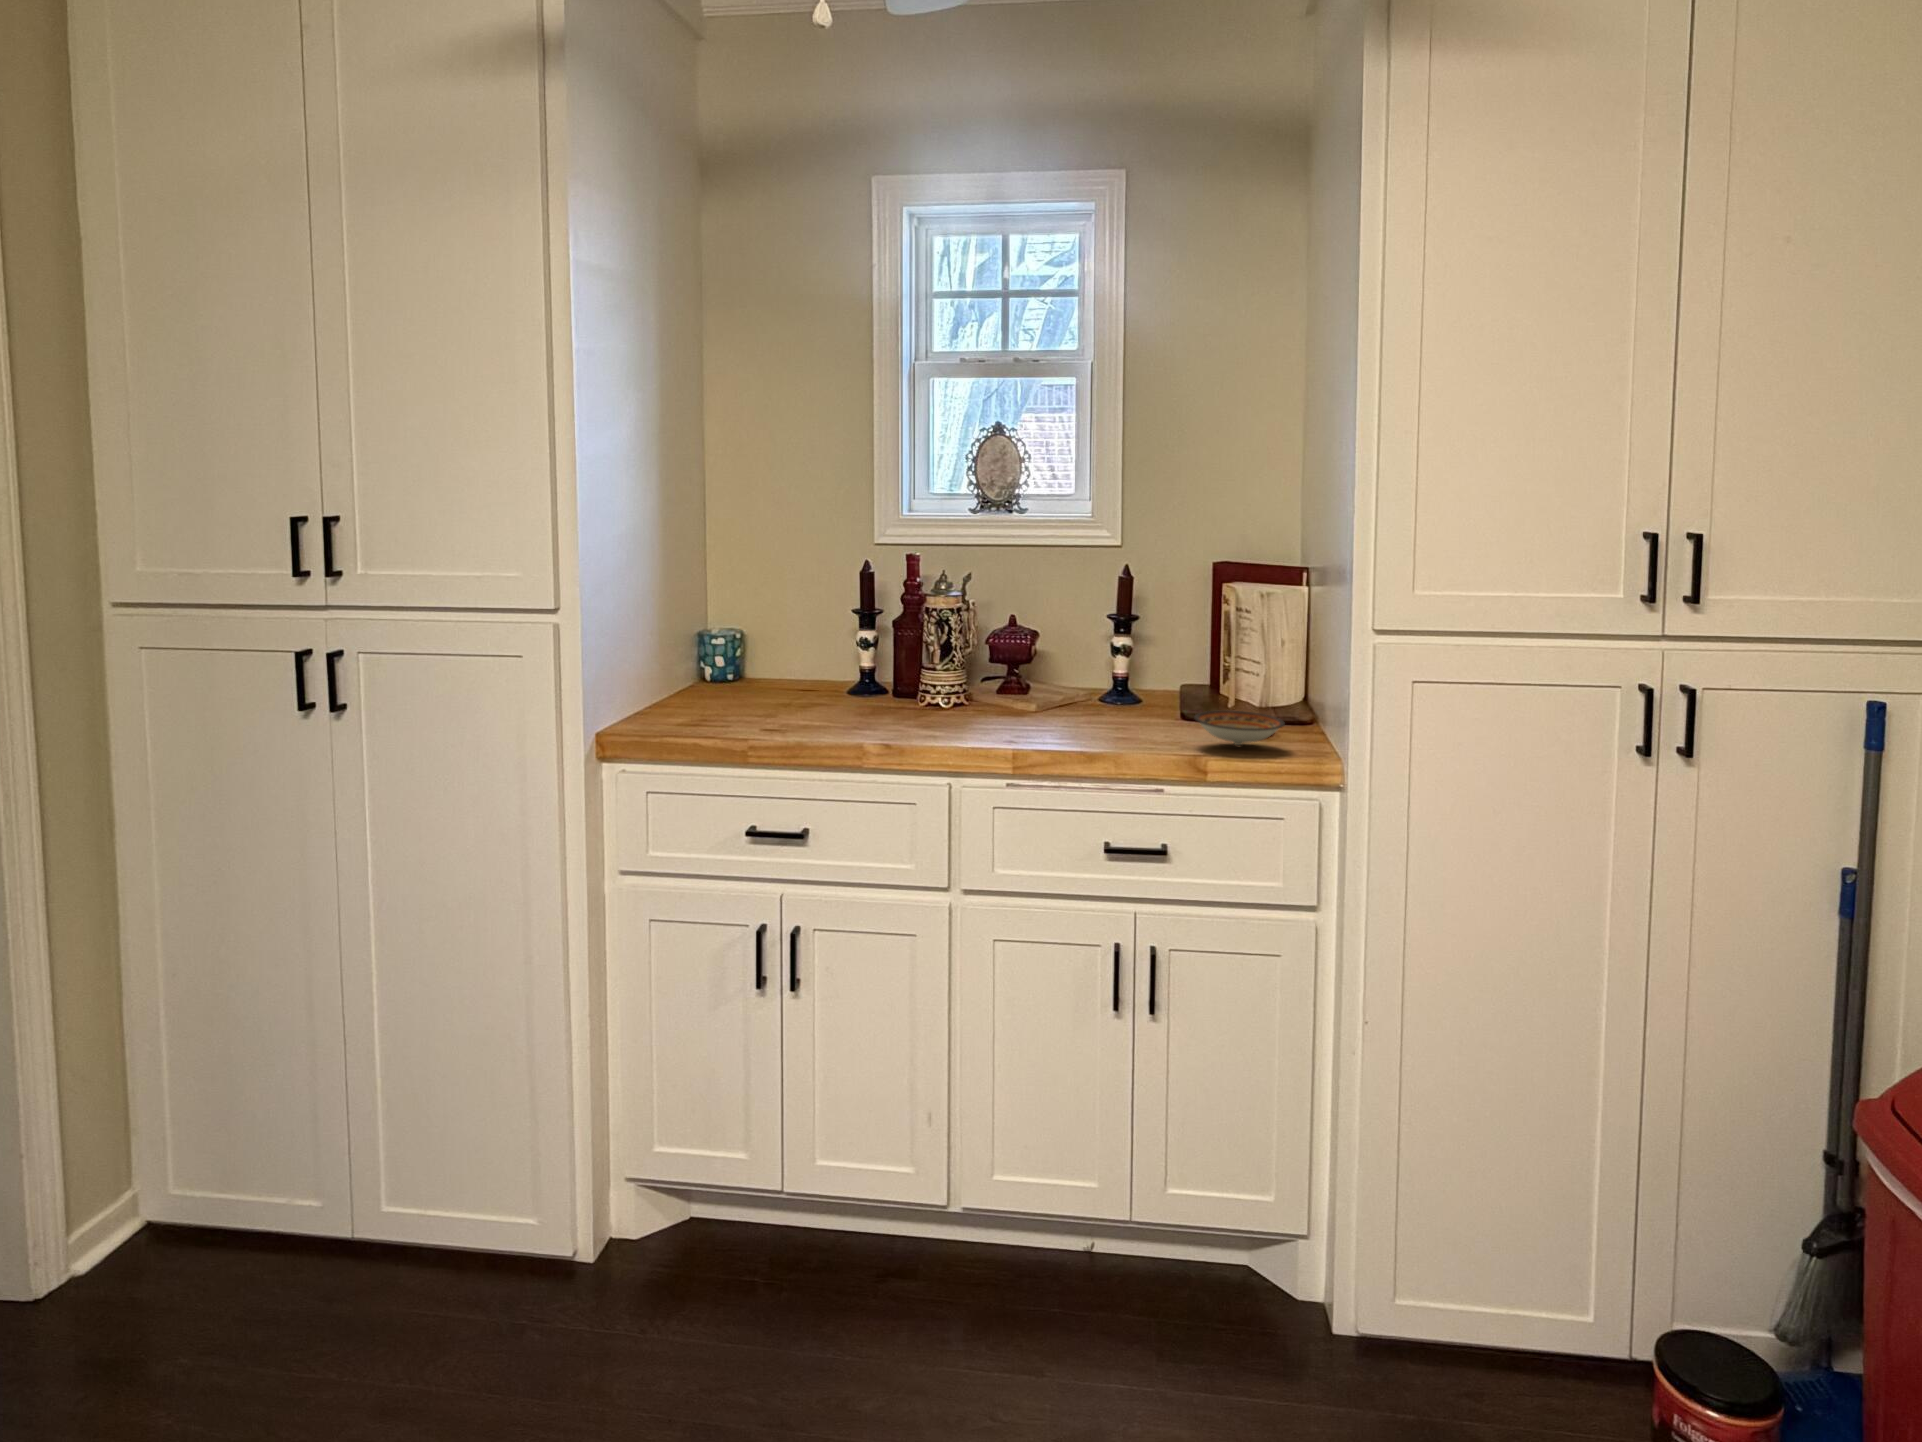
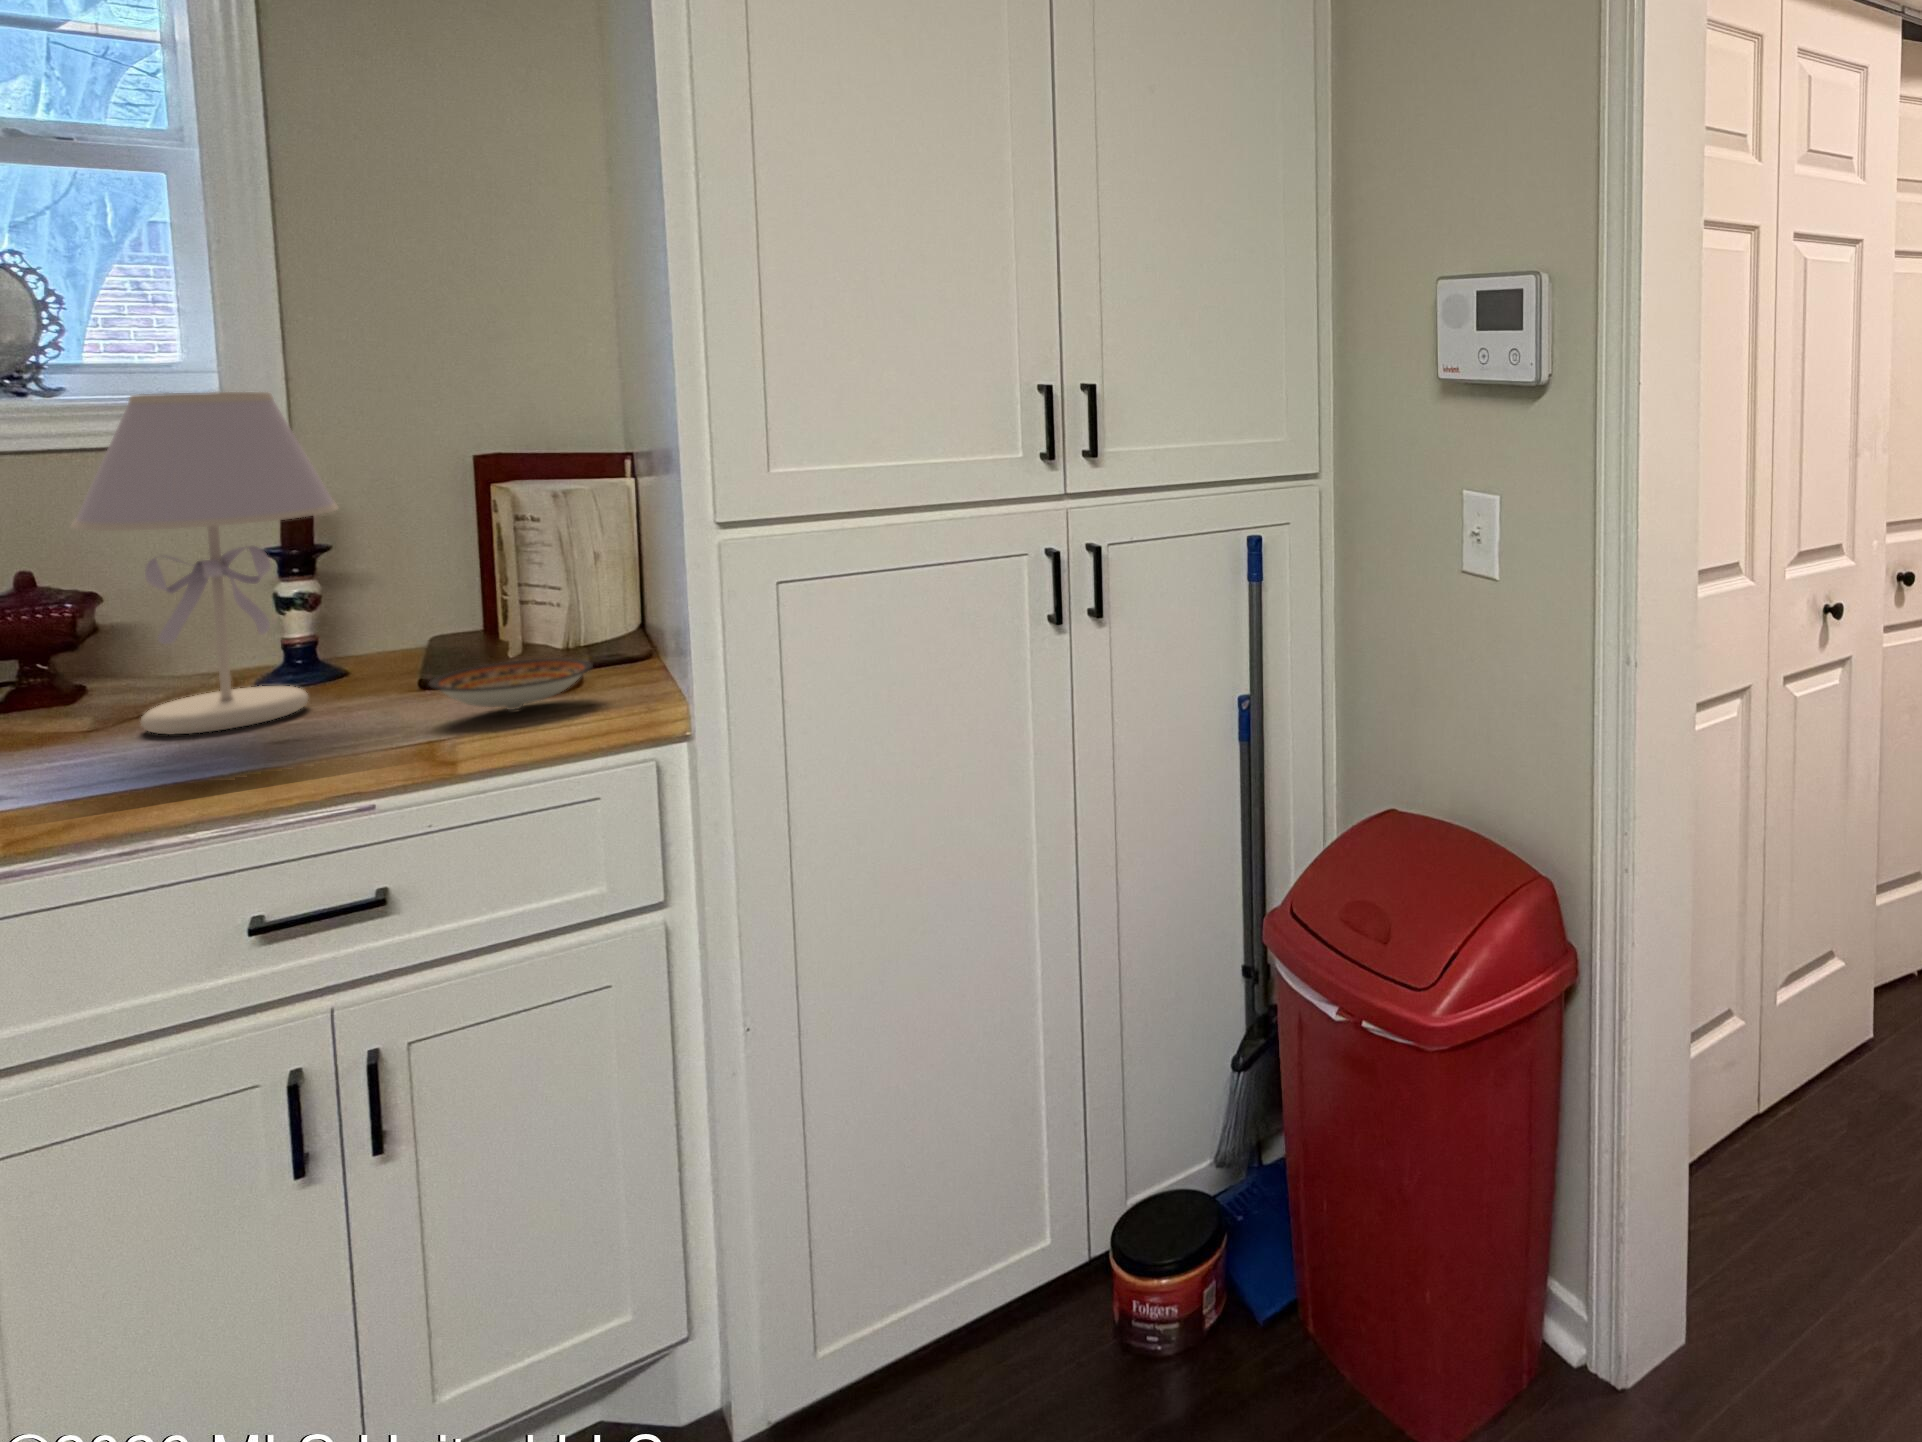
table lamp: none [1037,514,1151,726] -> present [71,392,338,735]

